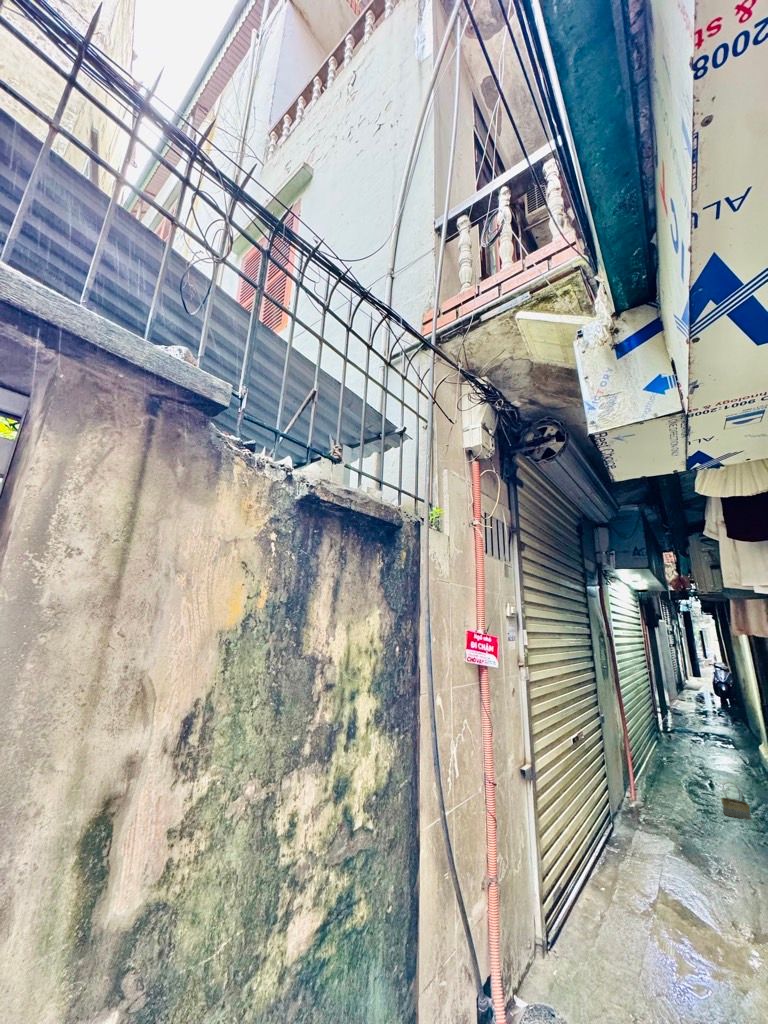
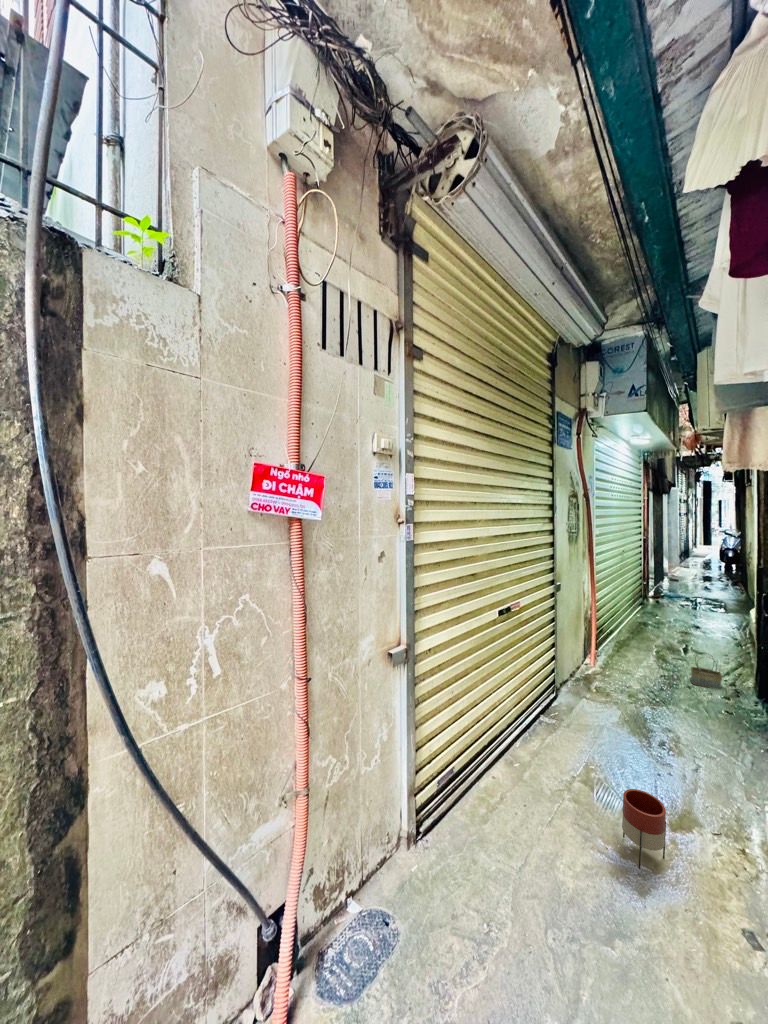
planter: none [705,892,748,964] -> present [622,789,666,869]

